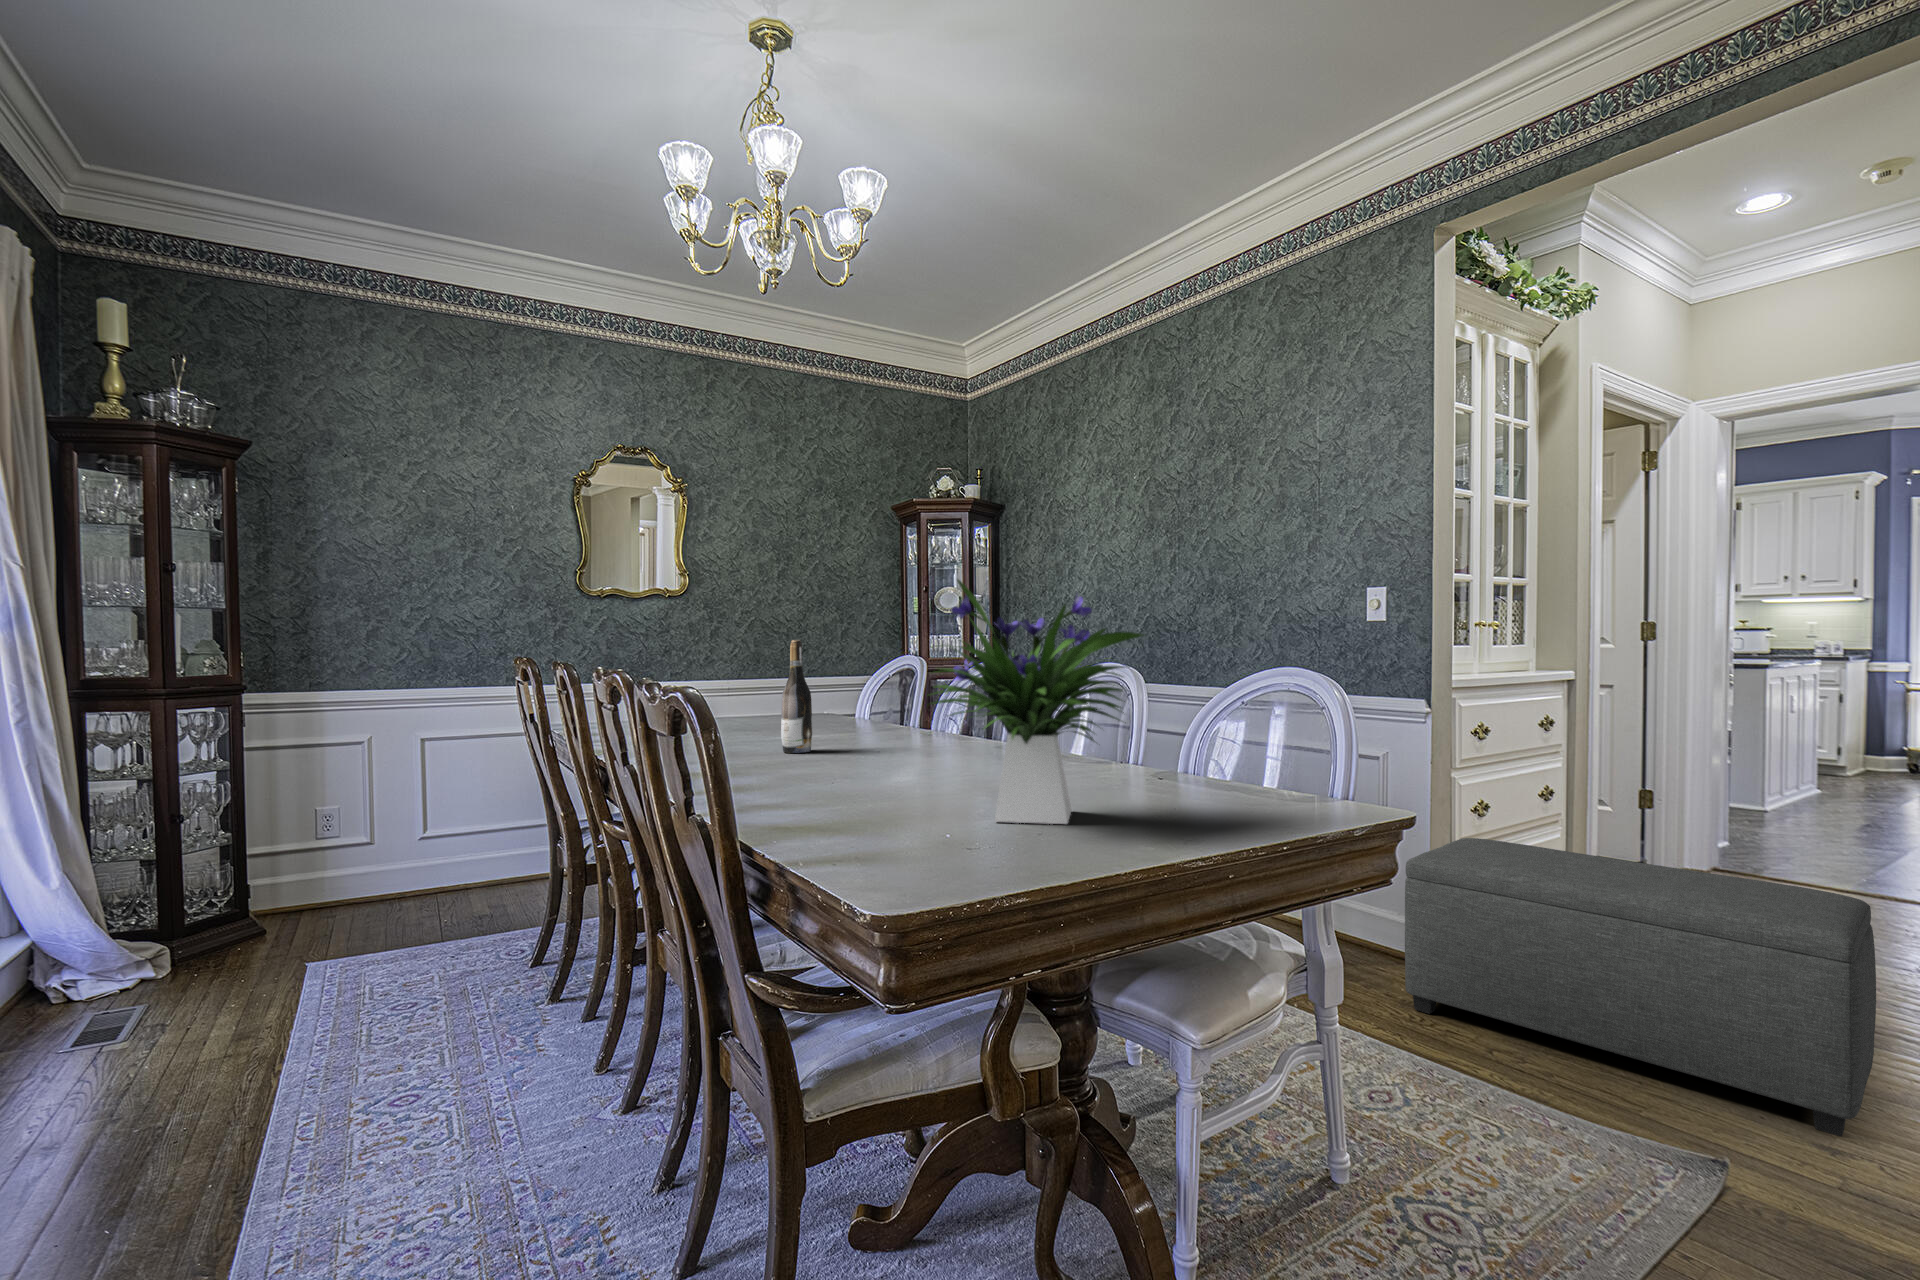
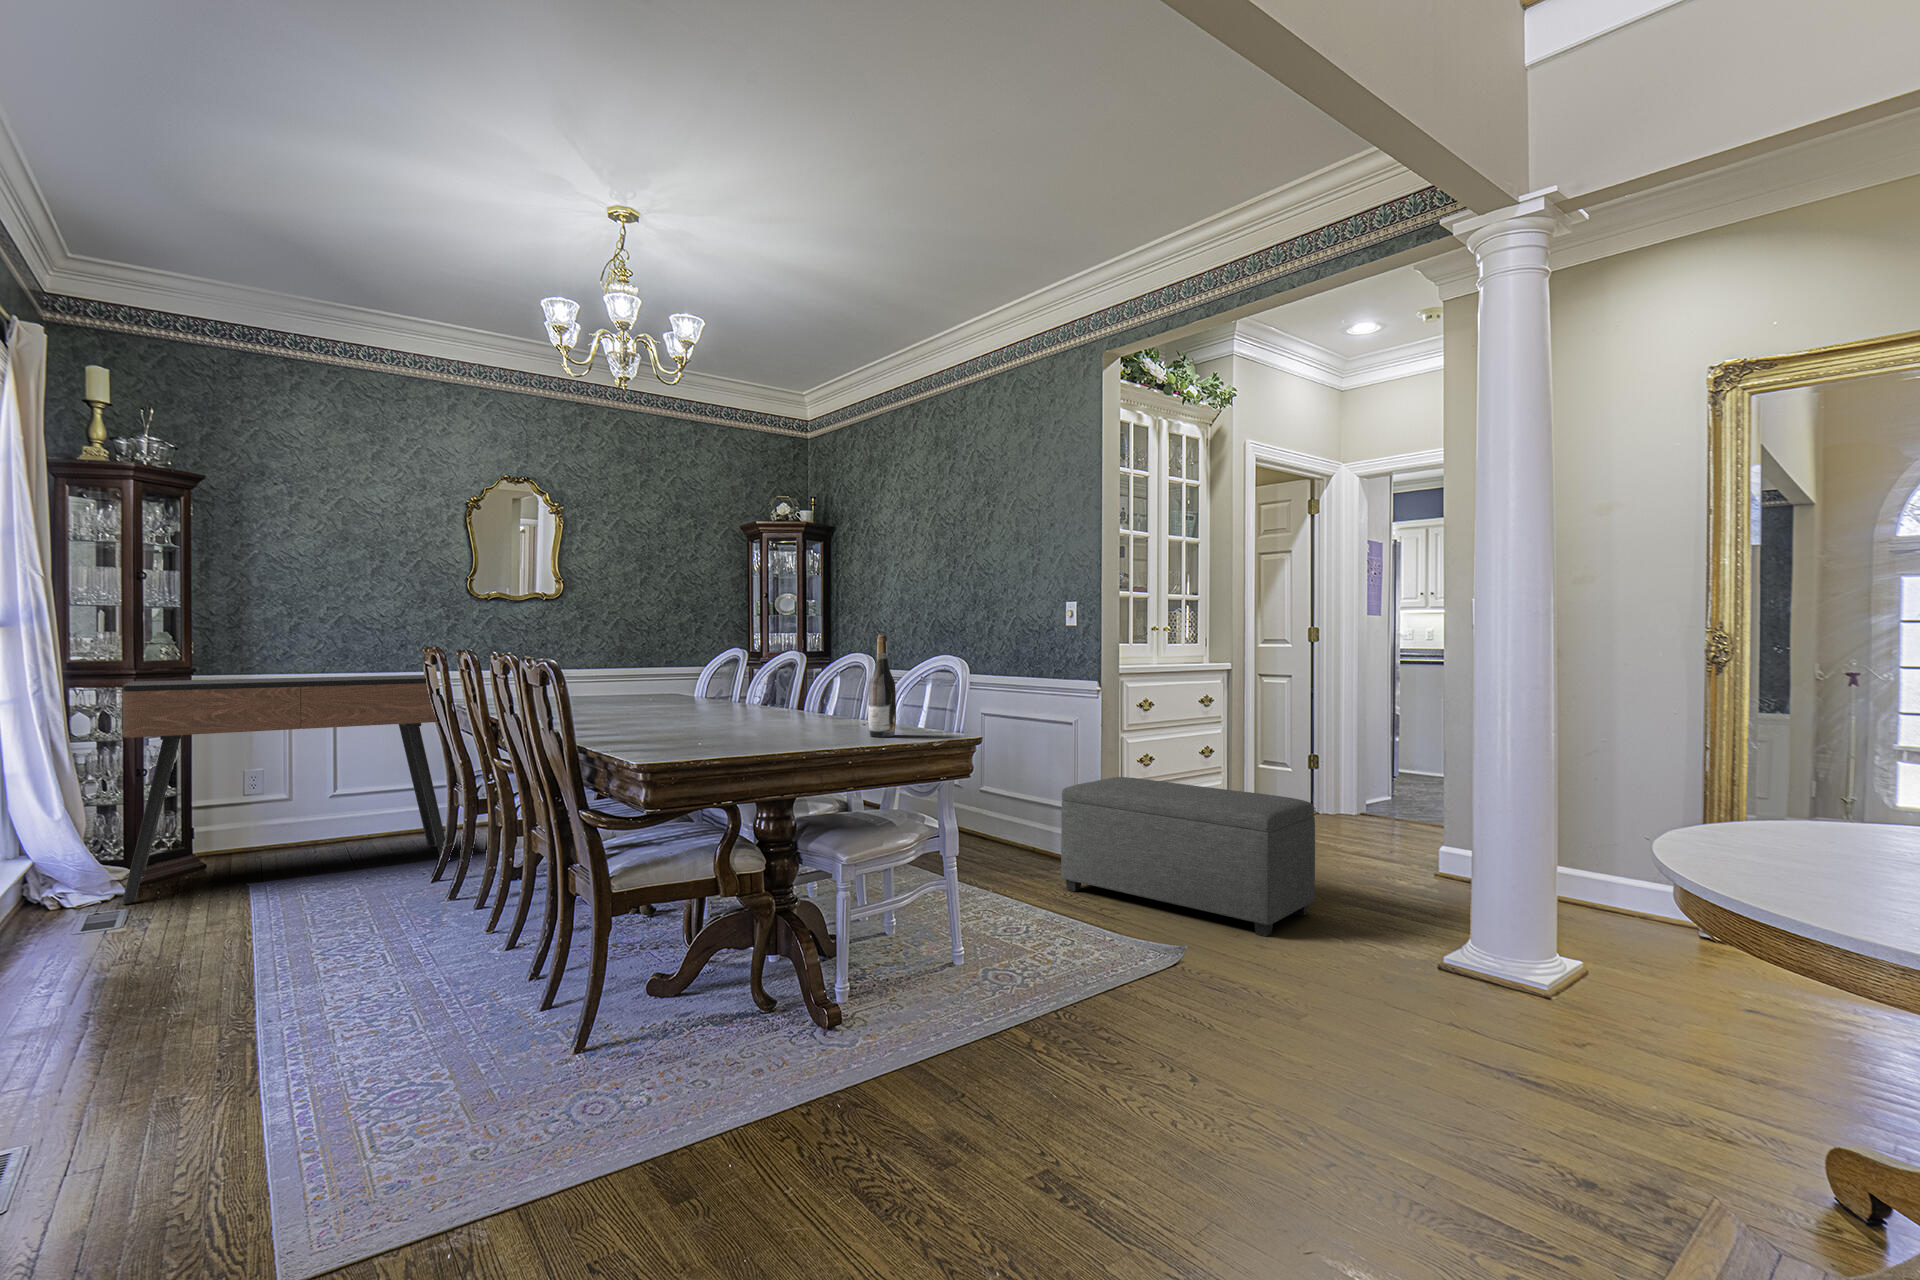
flower arrangement: present [932,580,1144,824] -> none [691,600,827,741]
wine bottle: present [781,640,812,753] -> present [868,635,896,737]
console table: none [136,688,550,996] -> present [122,675,445,904]

